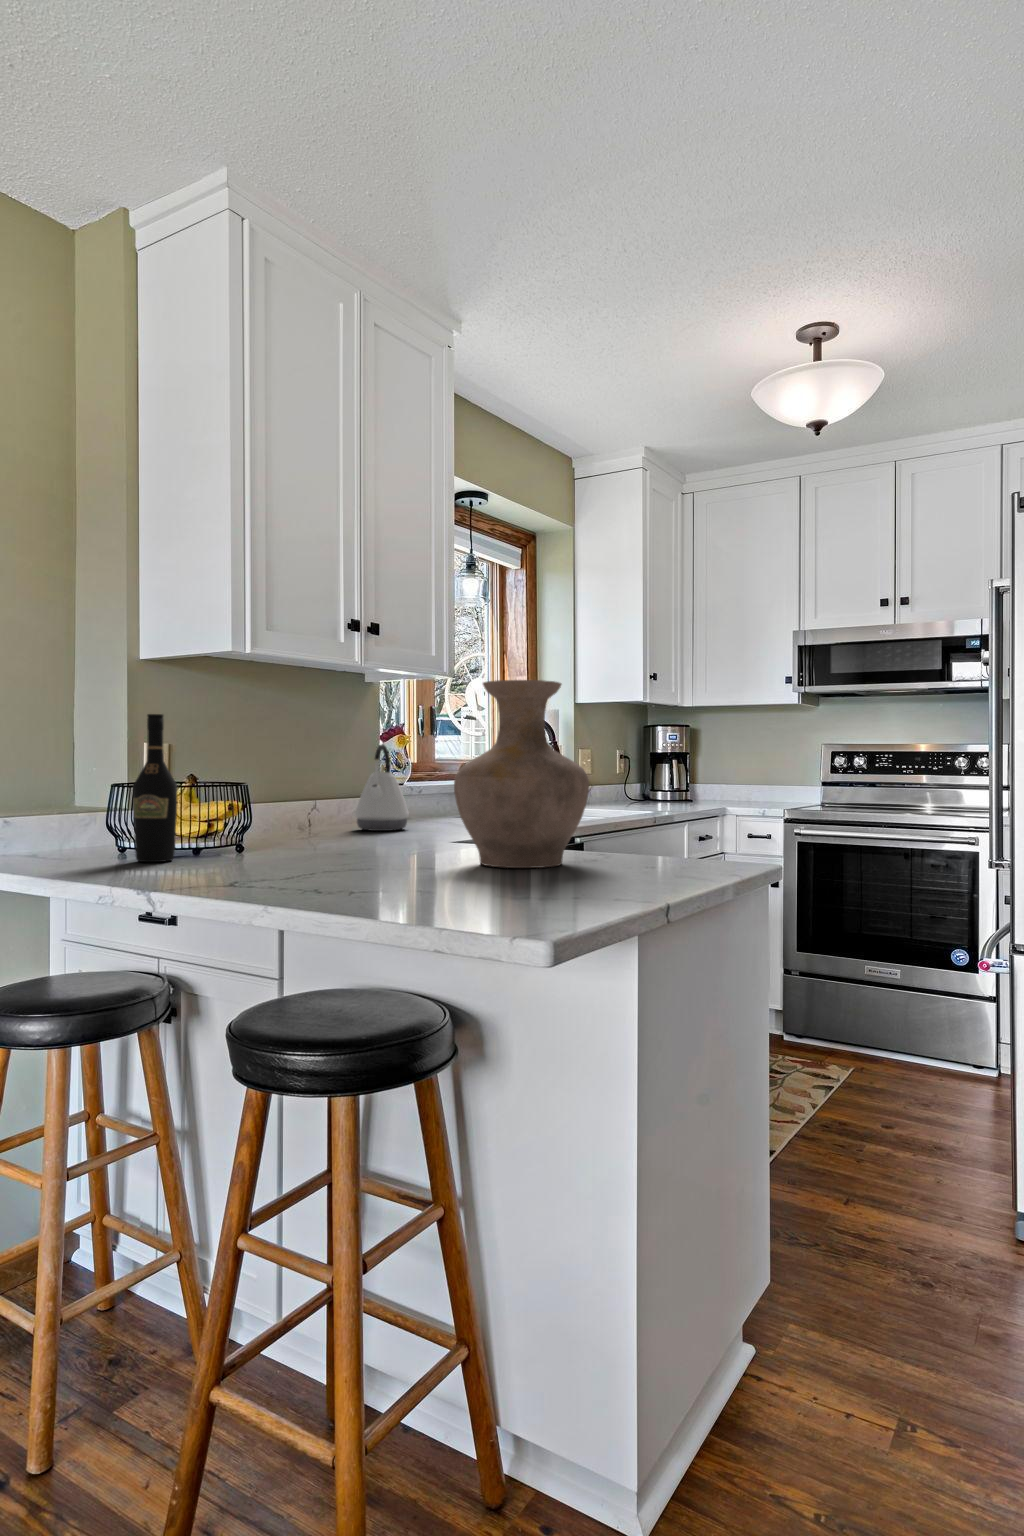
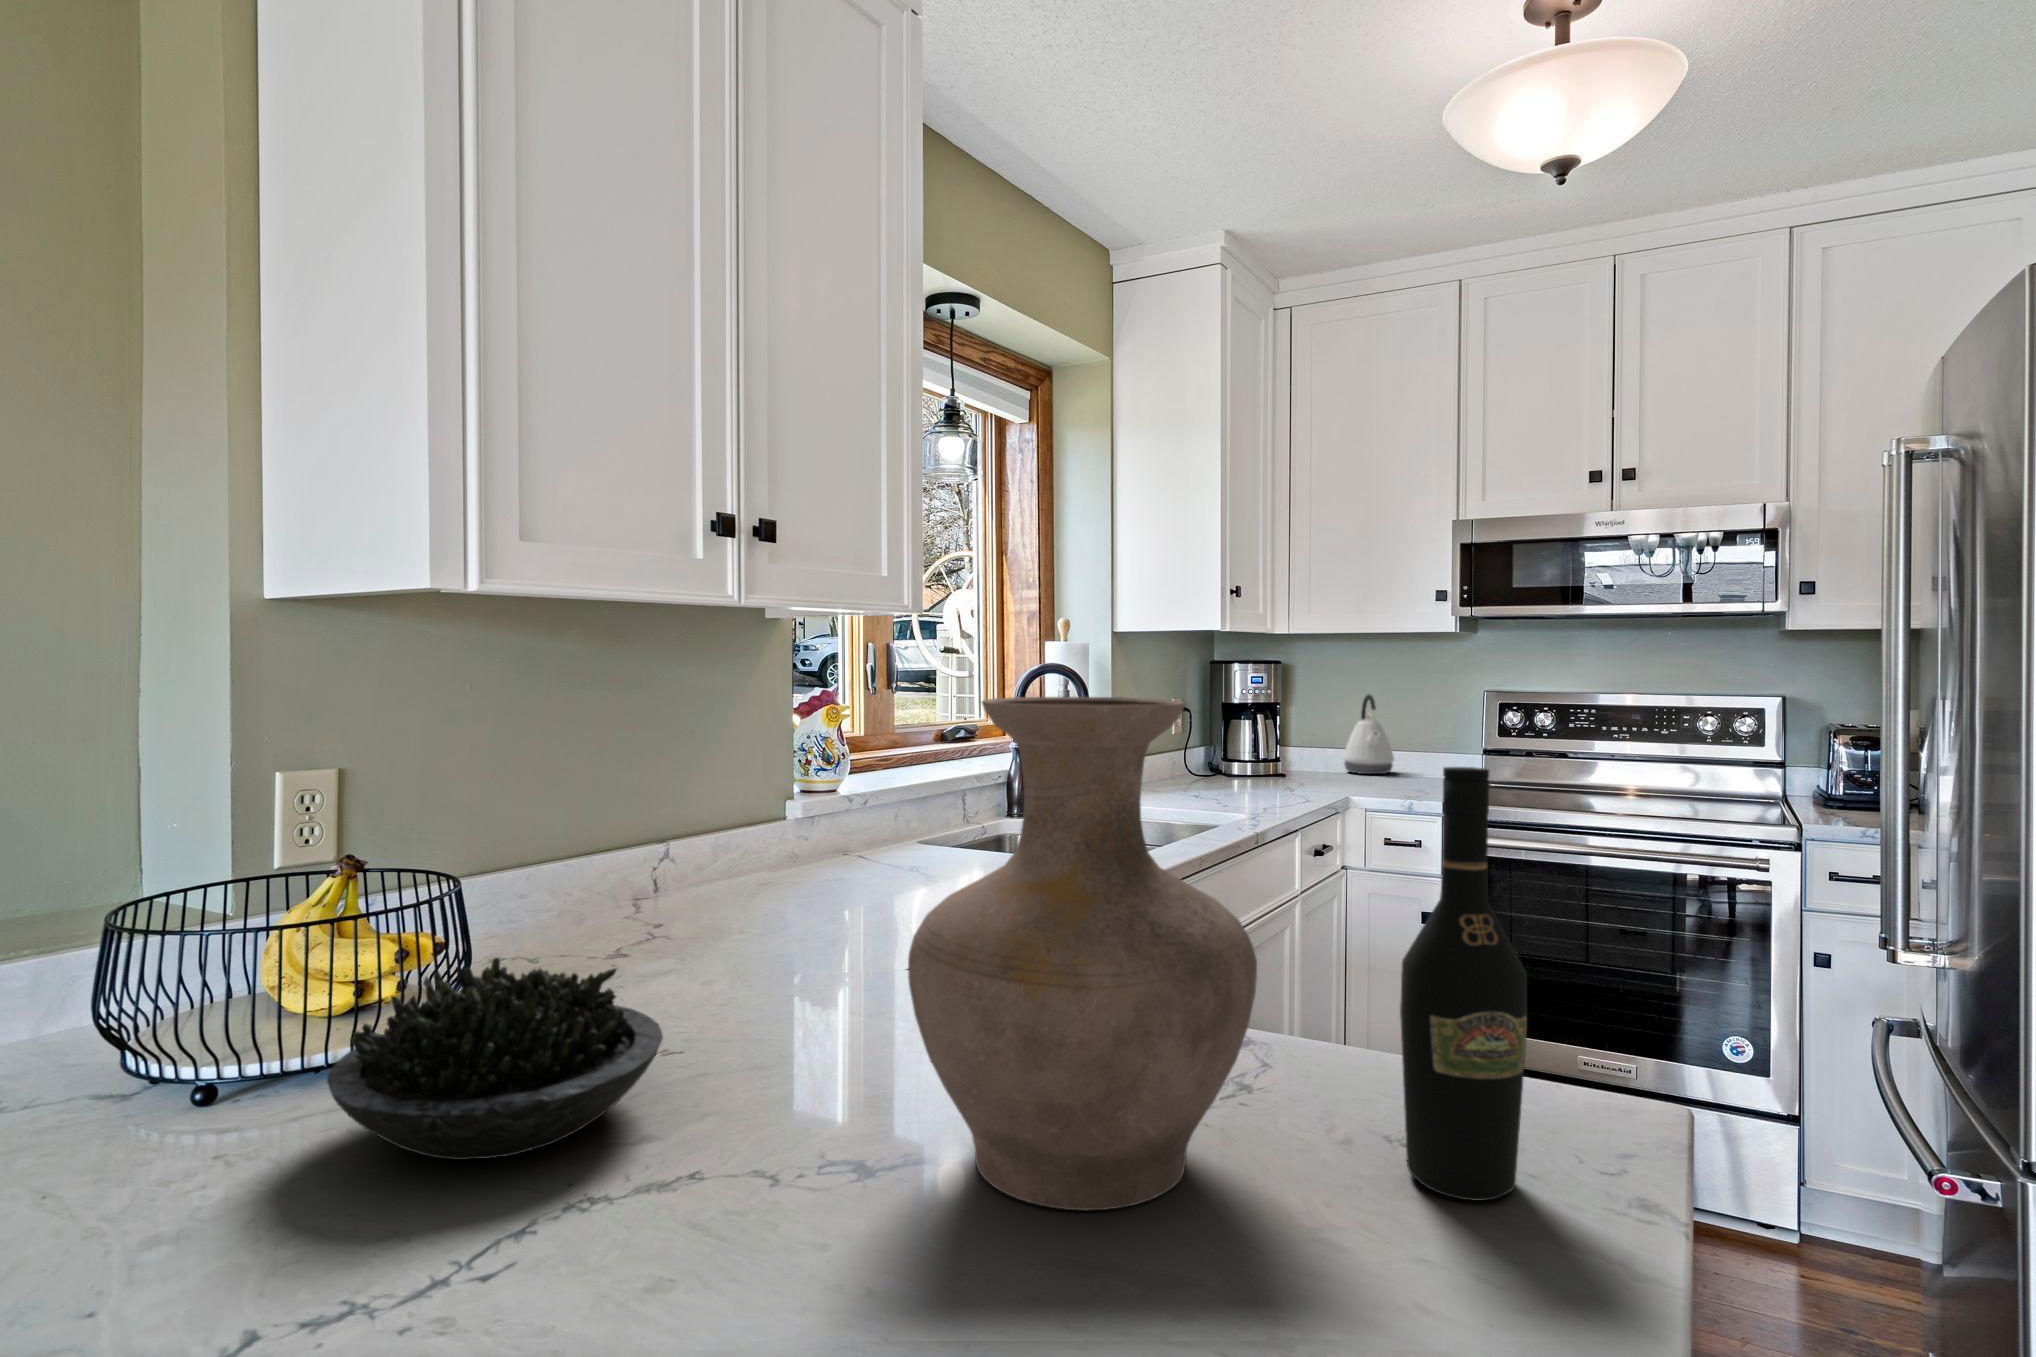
wine bottle: present [133,714,177,862] -> present [1400,767,1527,1201]
kettle: present [355,744,409,831] -> present [1343,695,1394,774]
succulent plant: none [224,796,351,864] -> present [327,958,663,1160]

